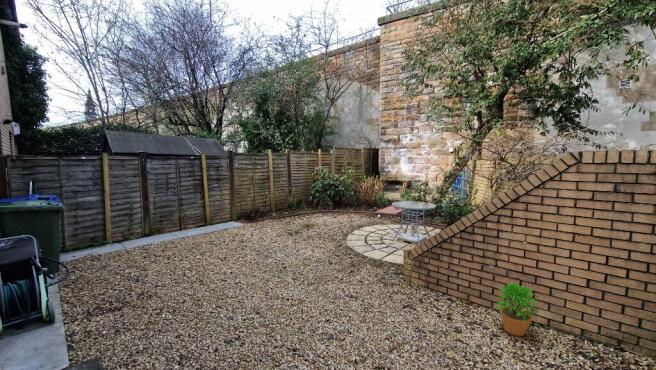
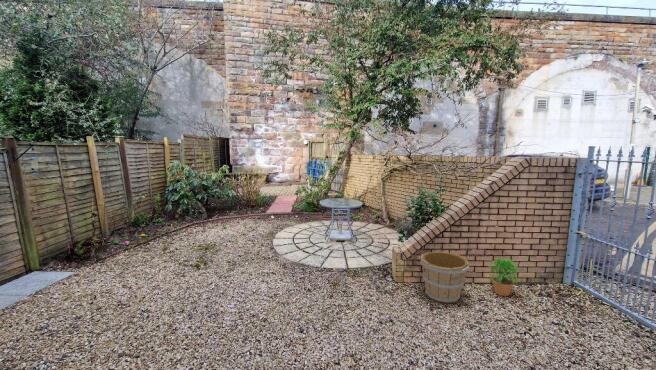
wooden bucket: none [406,255,461,314] -> present [421,252,469,303]

